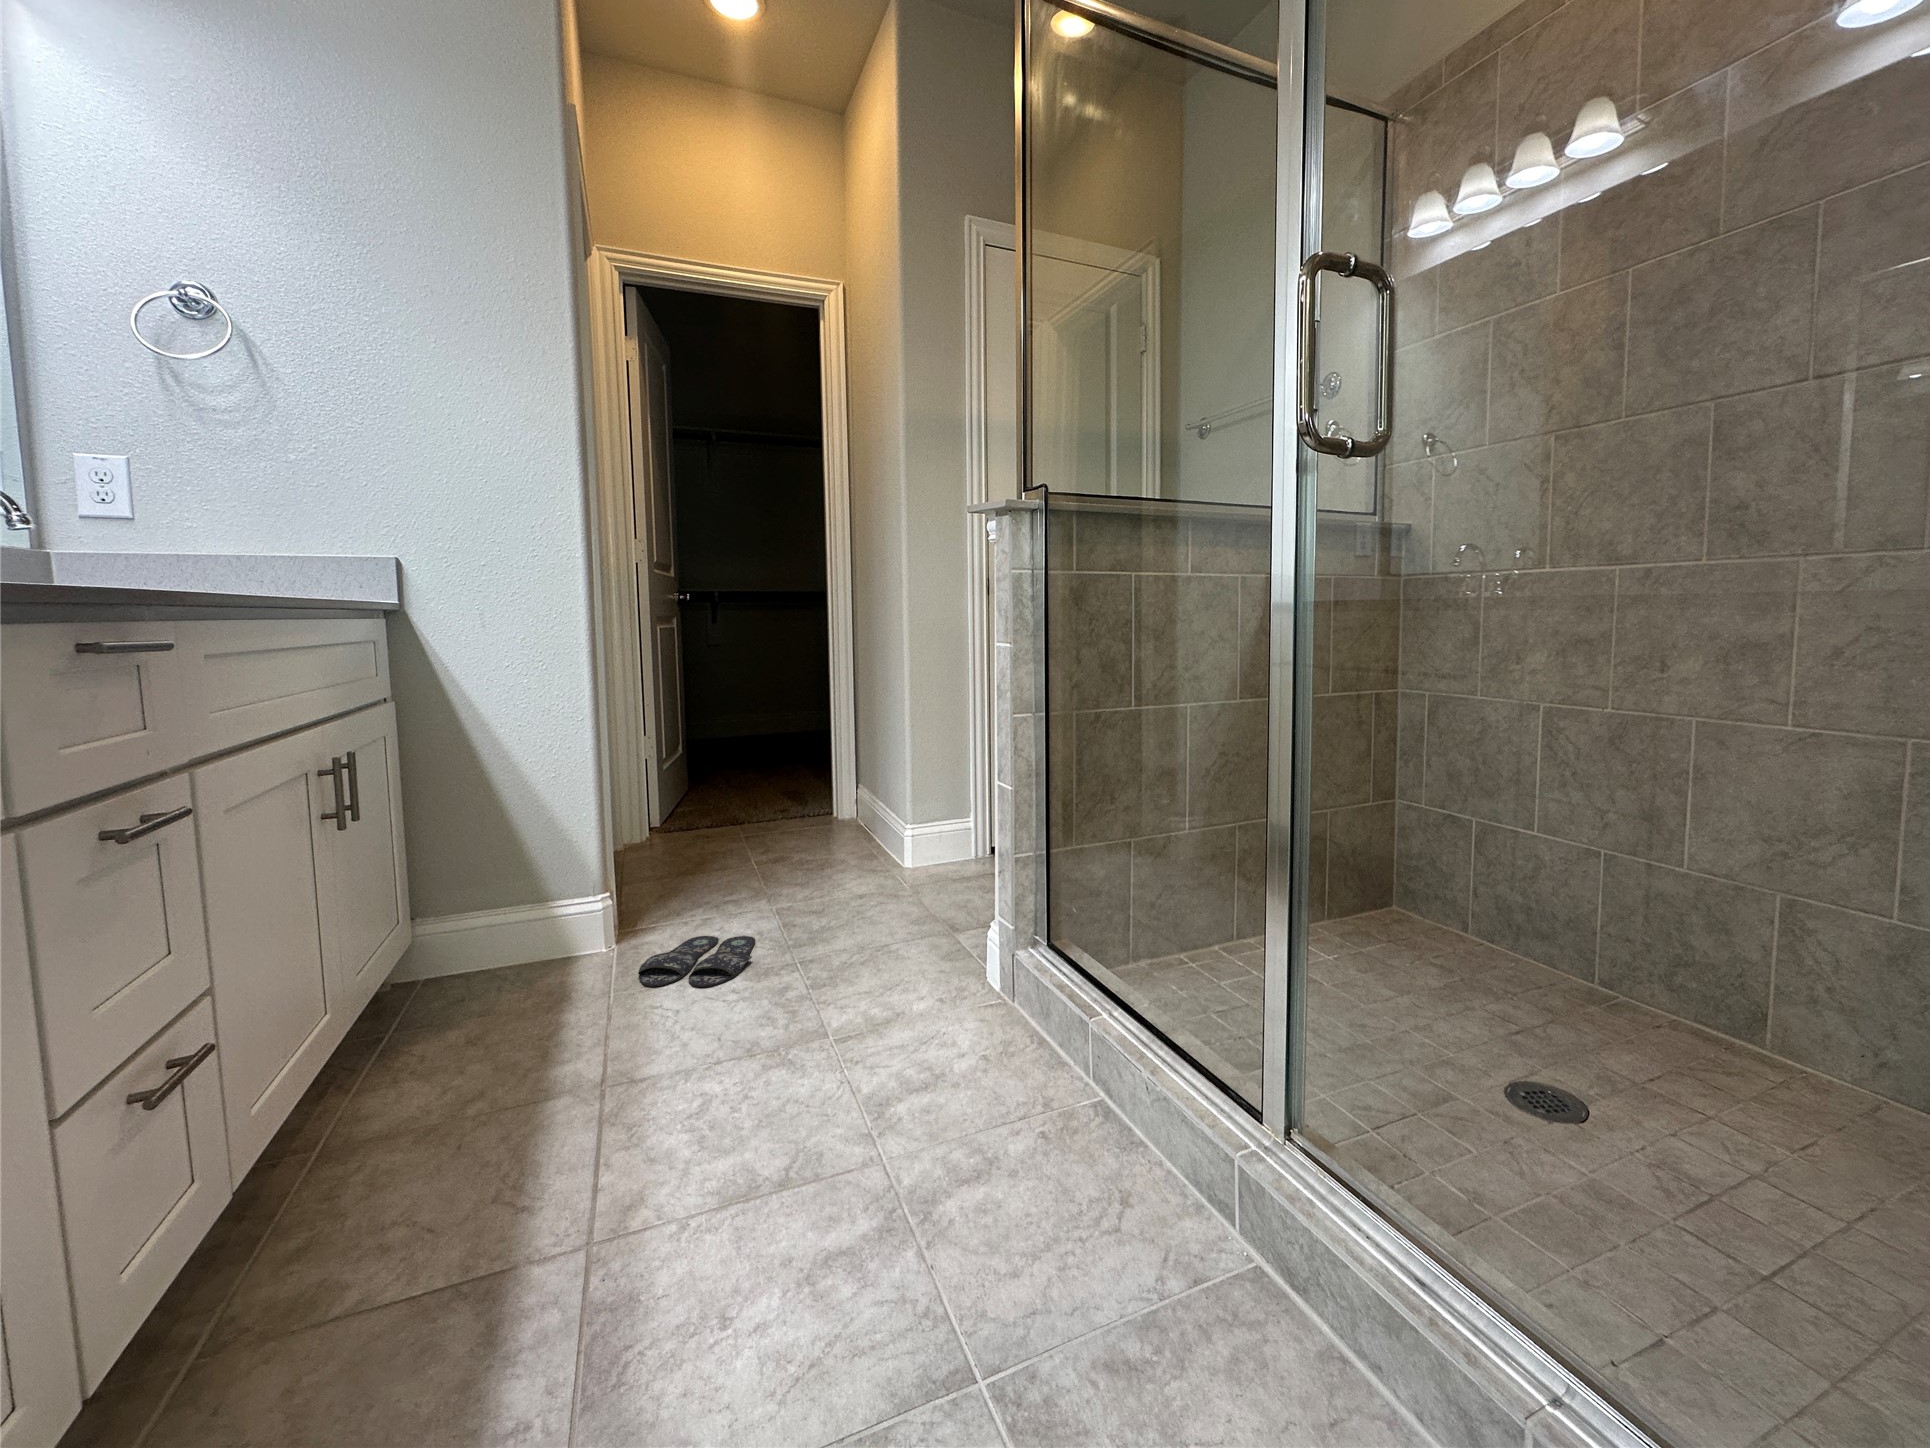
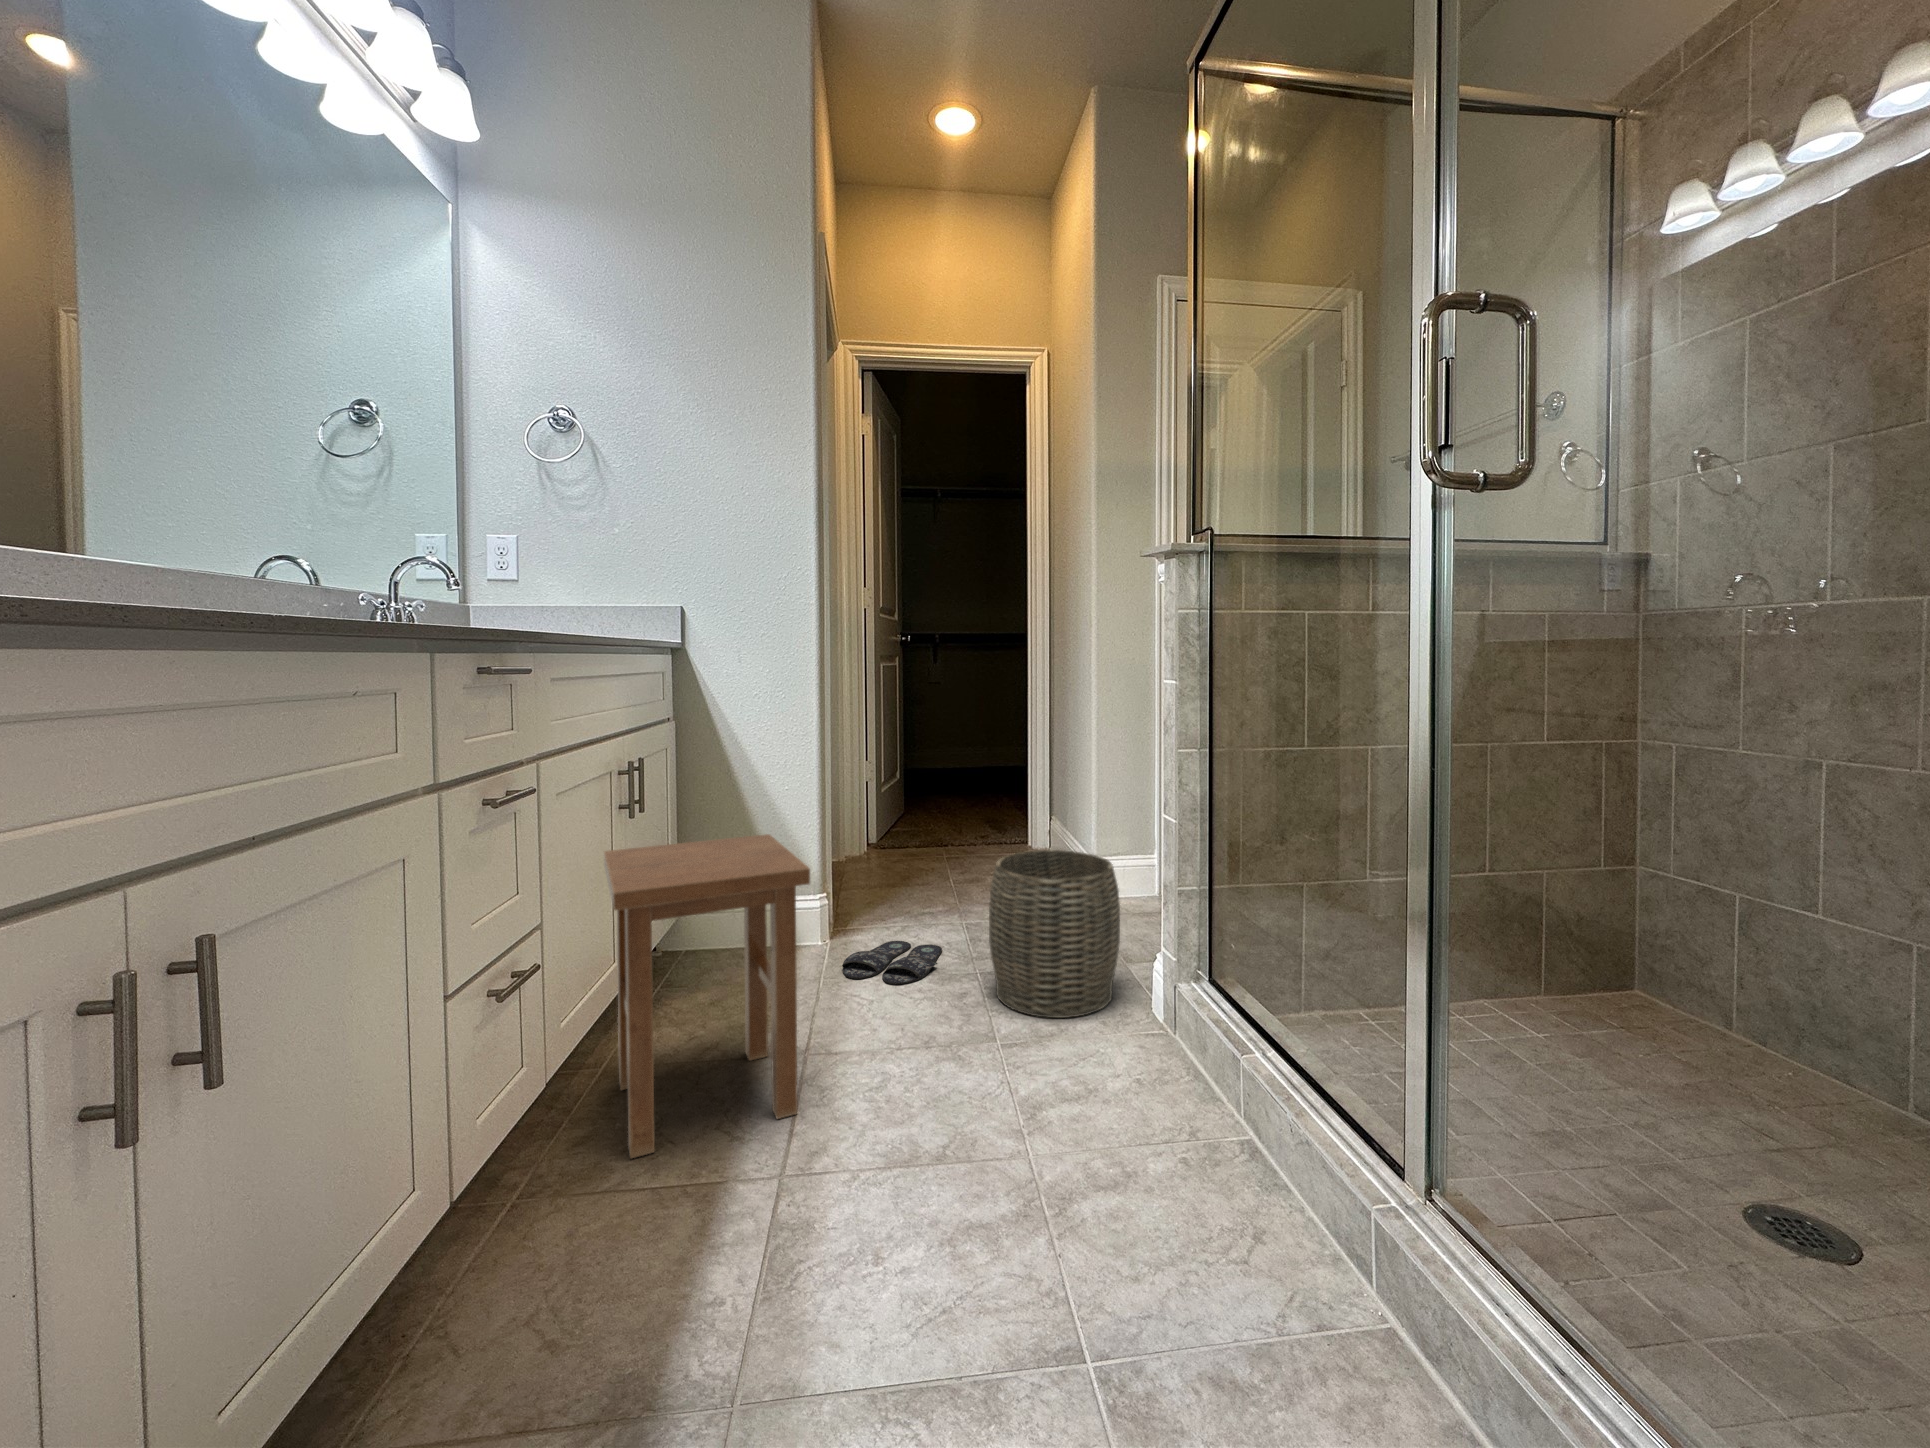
woven basket: none [813,824,953,1002] -> present [989,850,1120,1018]
stool: none [304,835,609,1267] -> present [604,834,810,1158]

